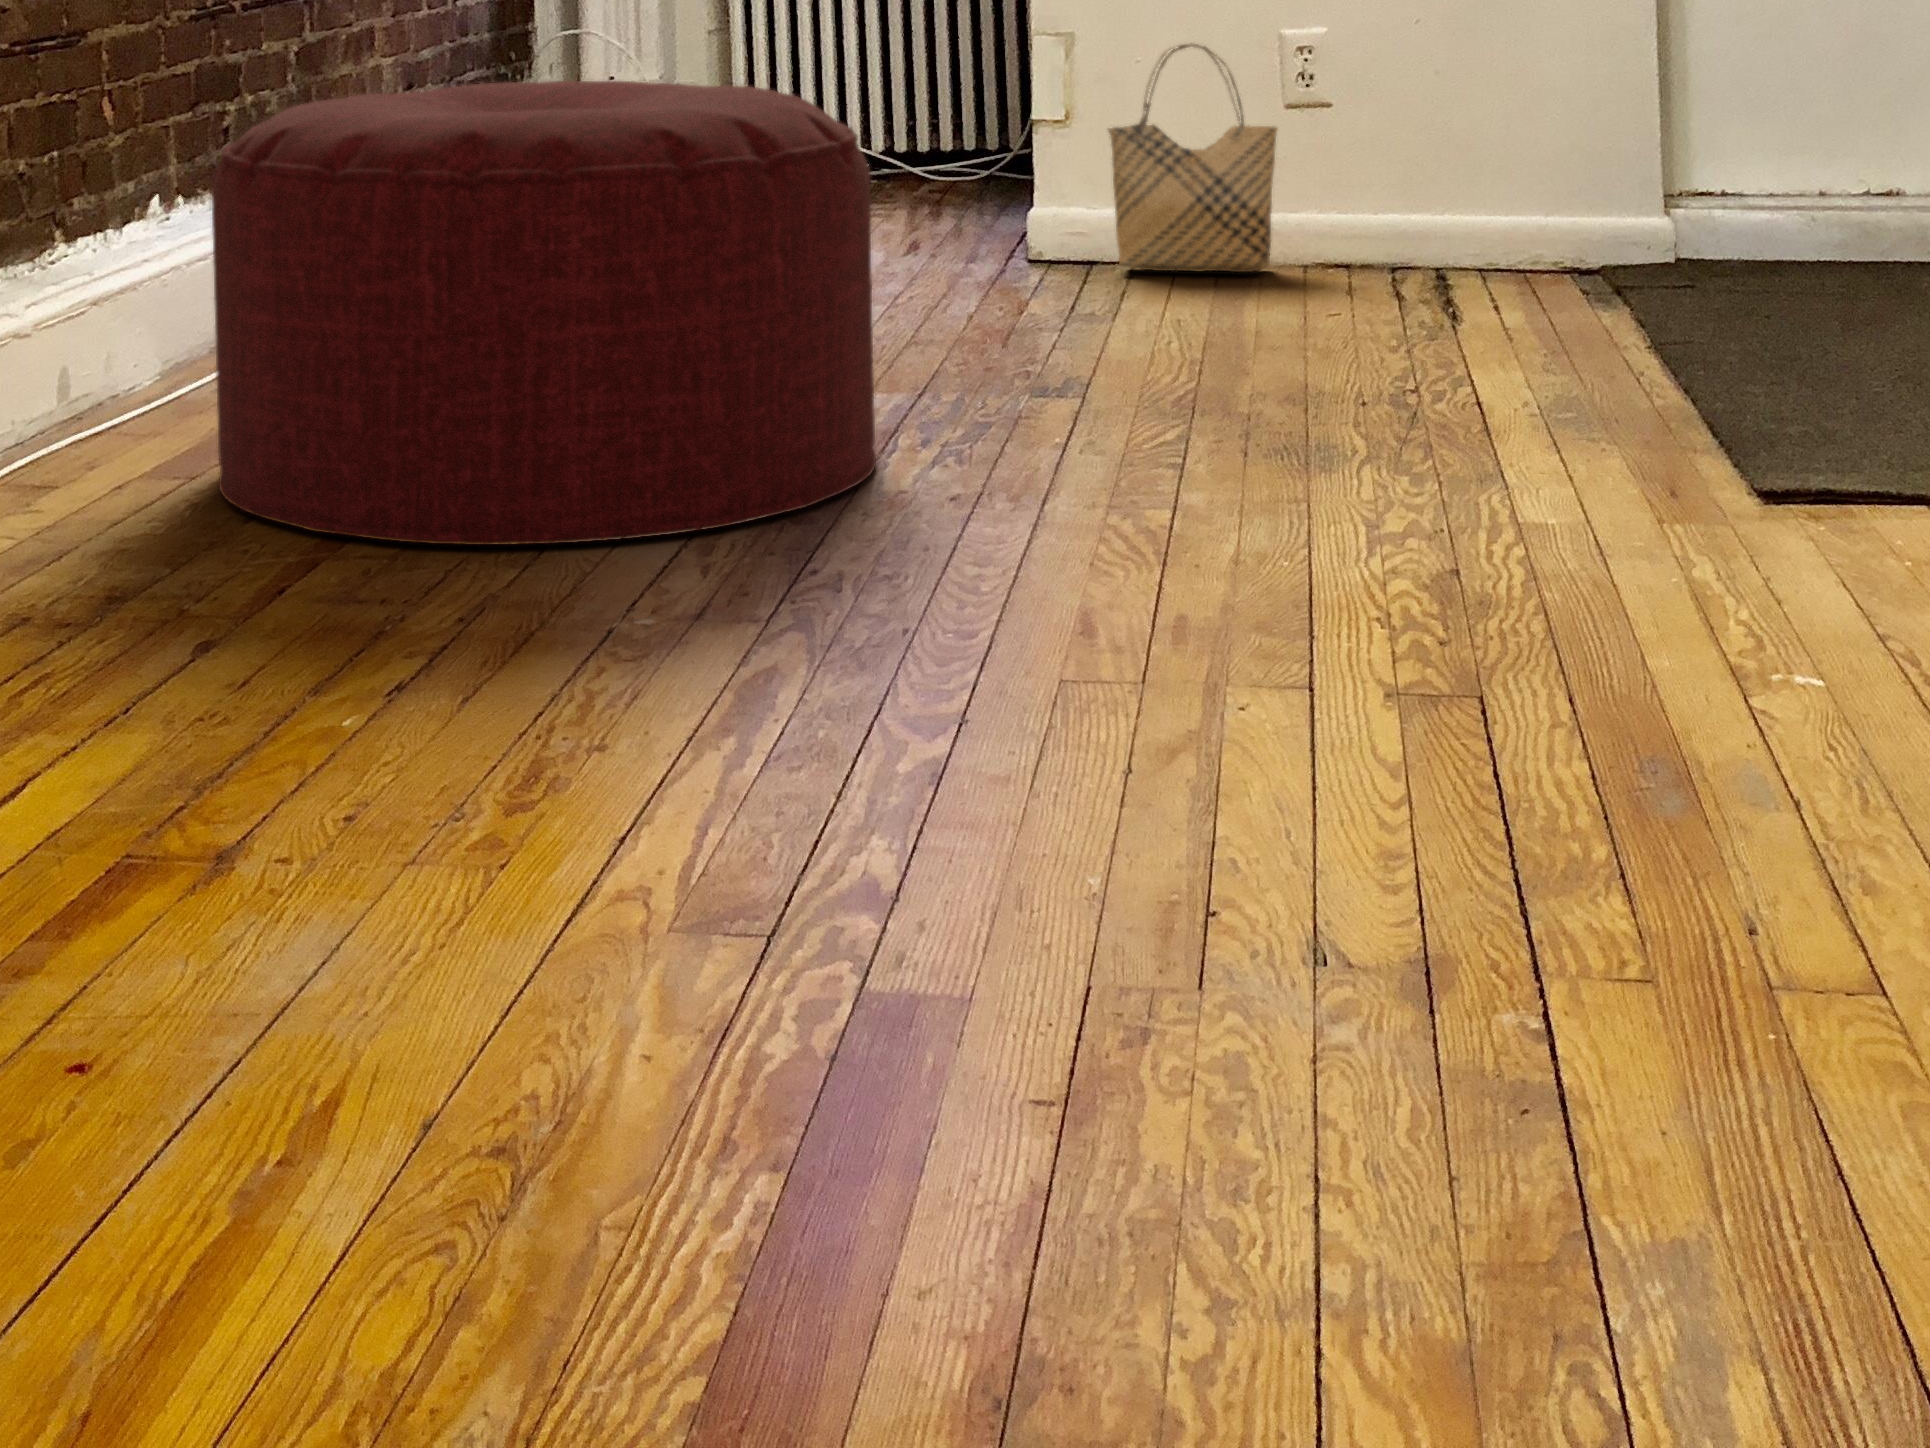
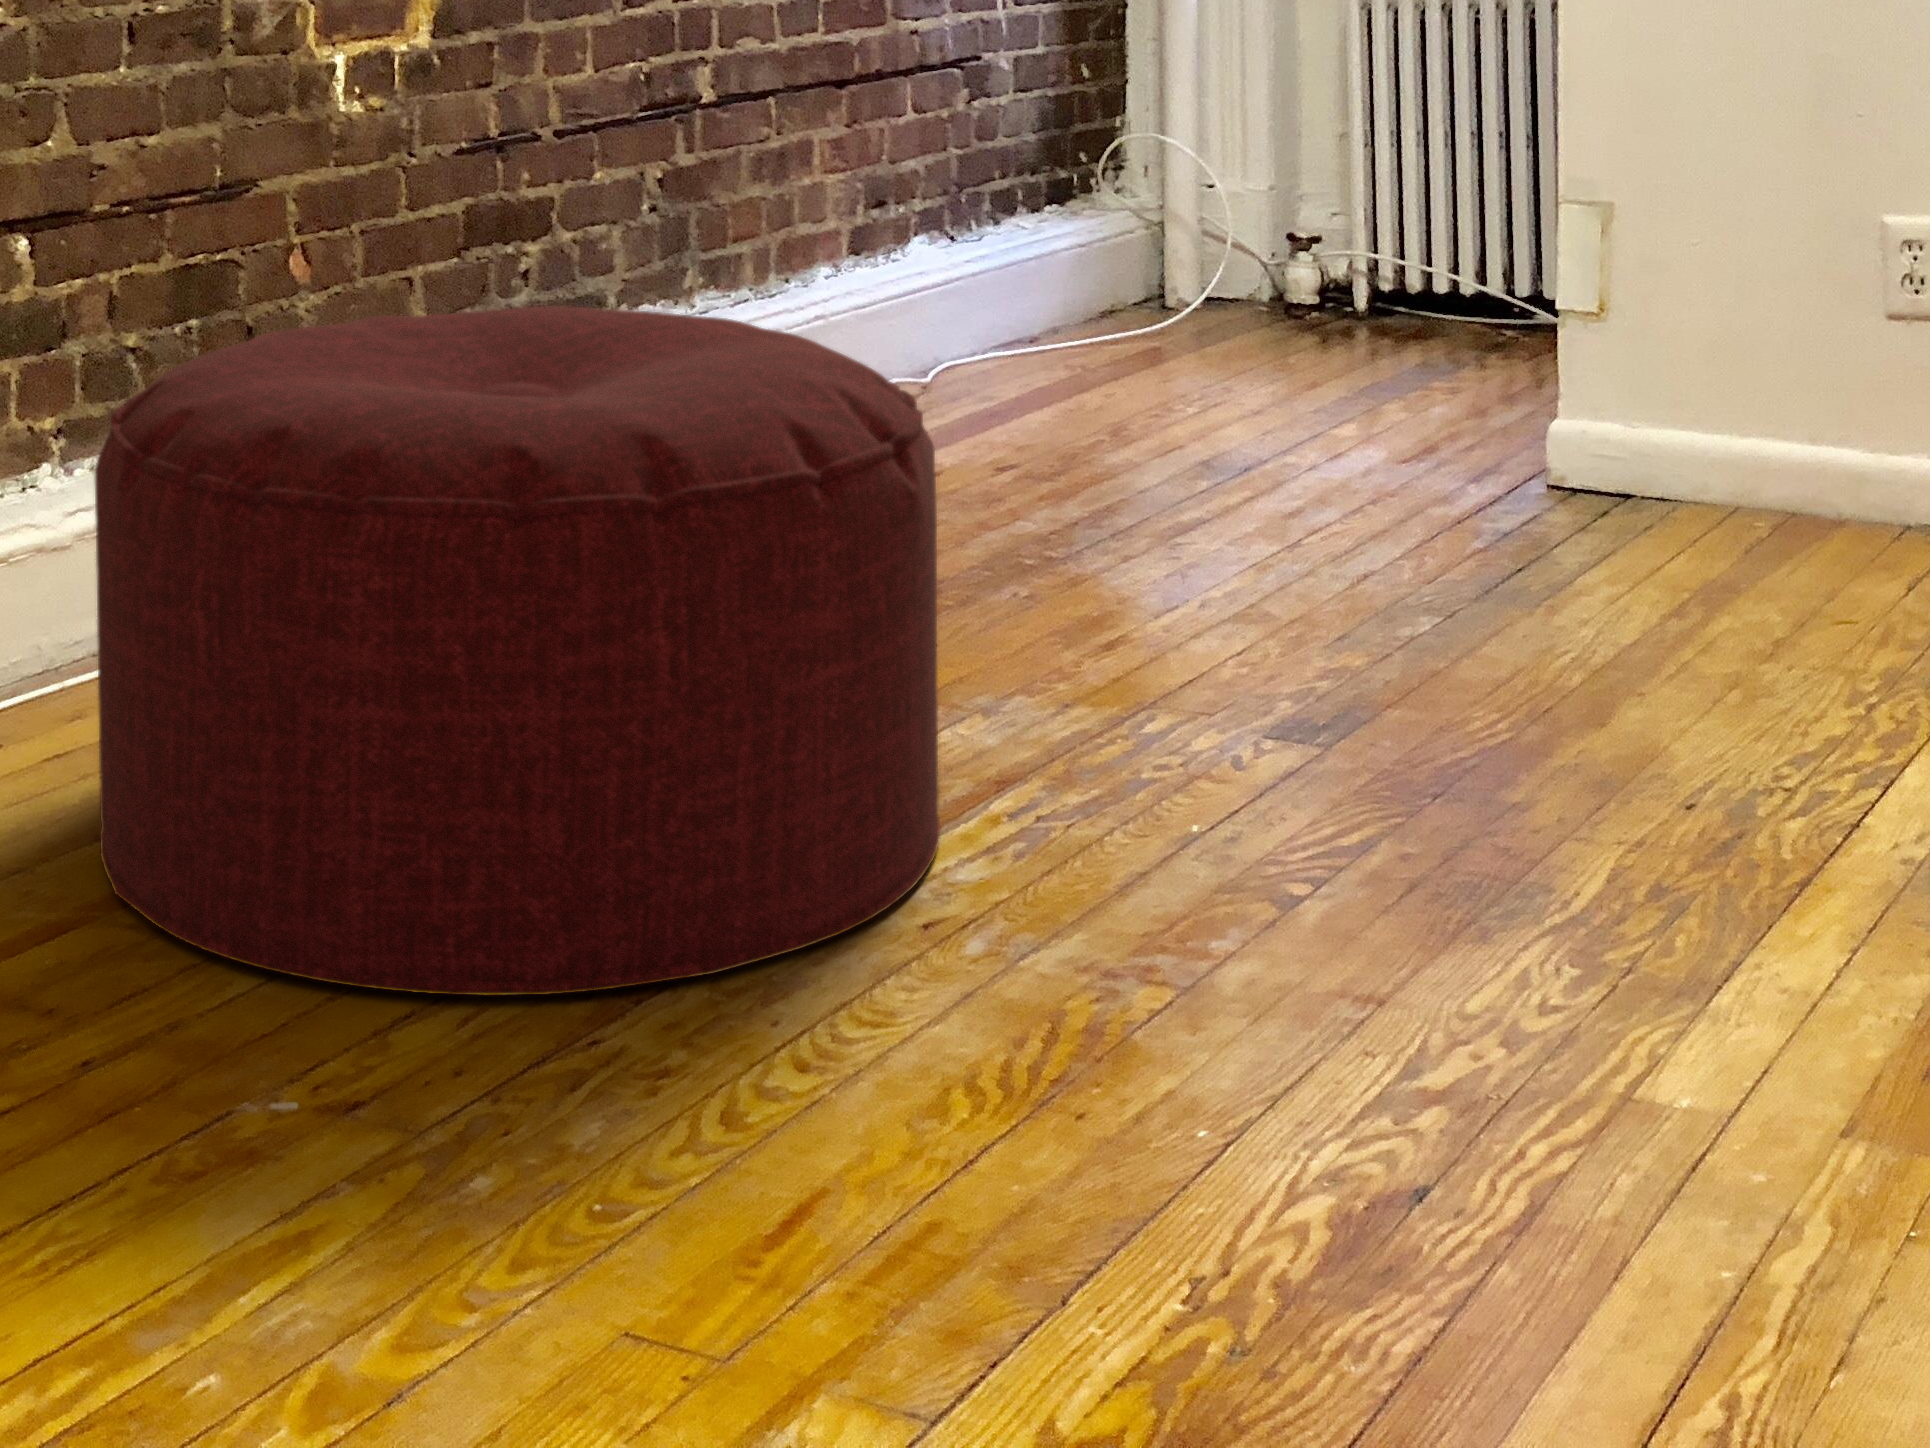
woven basket: present [1107,44,1277,272] -> none [1650,249,1898,577]

